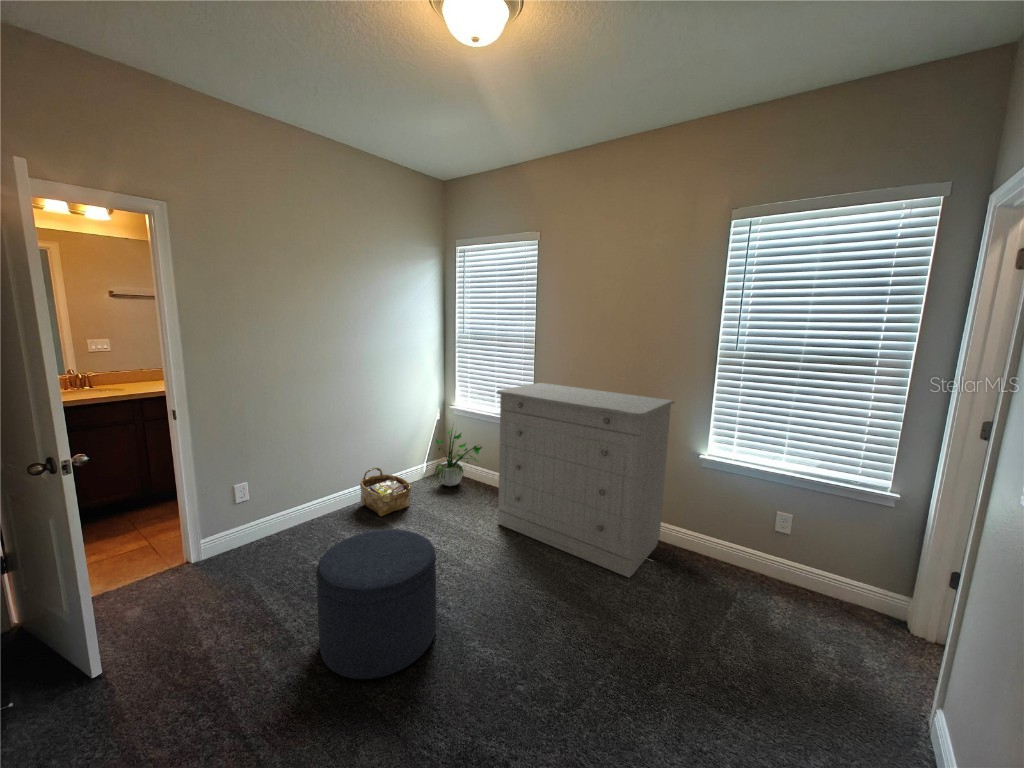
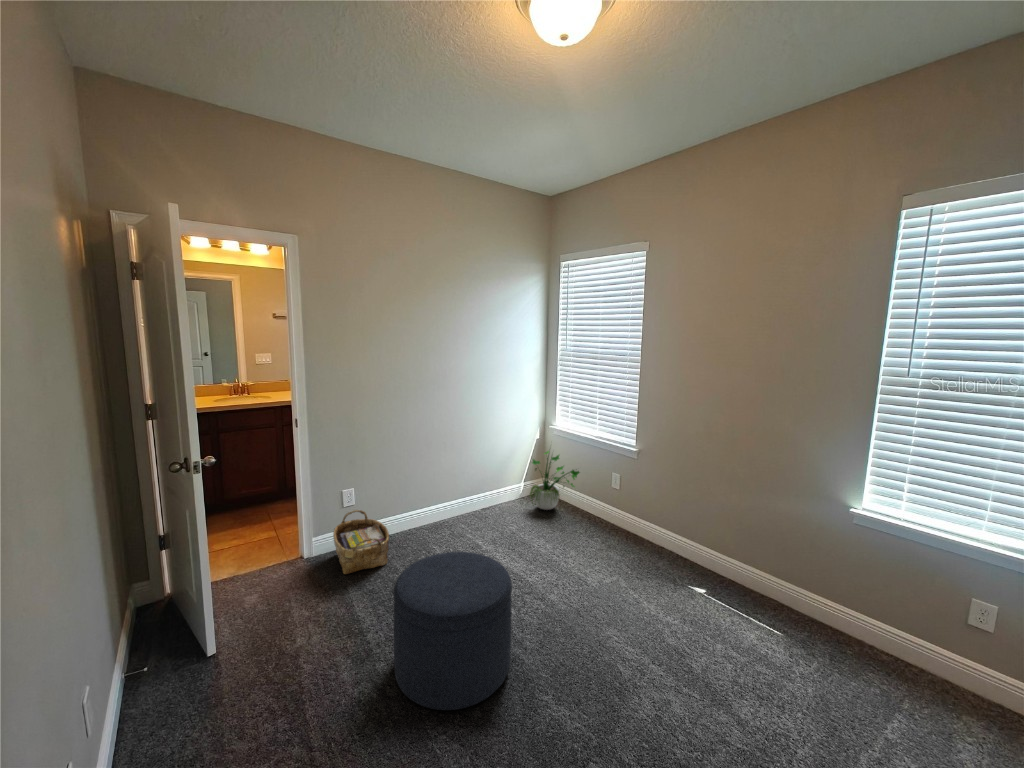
dresser: present [497,383,674,578] -> none [591,406,815,650]
woven basket: present [360,467,411,516] -> present [333,510,389,574]

